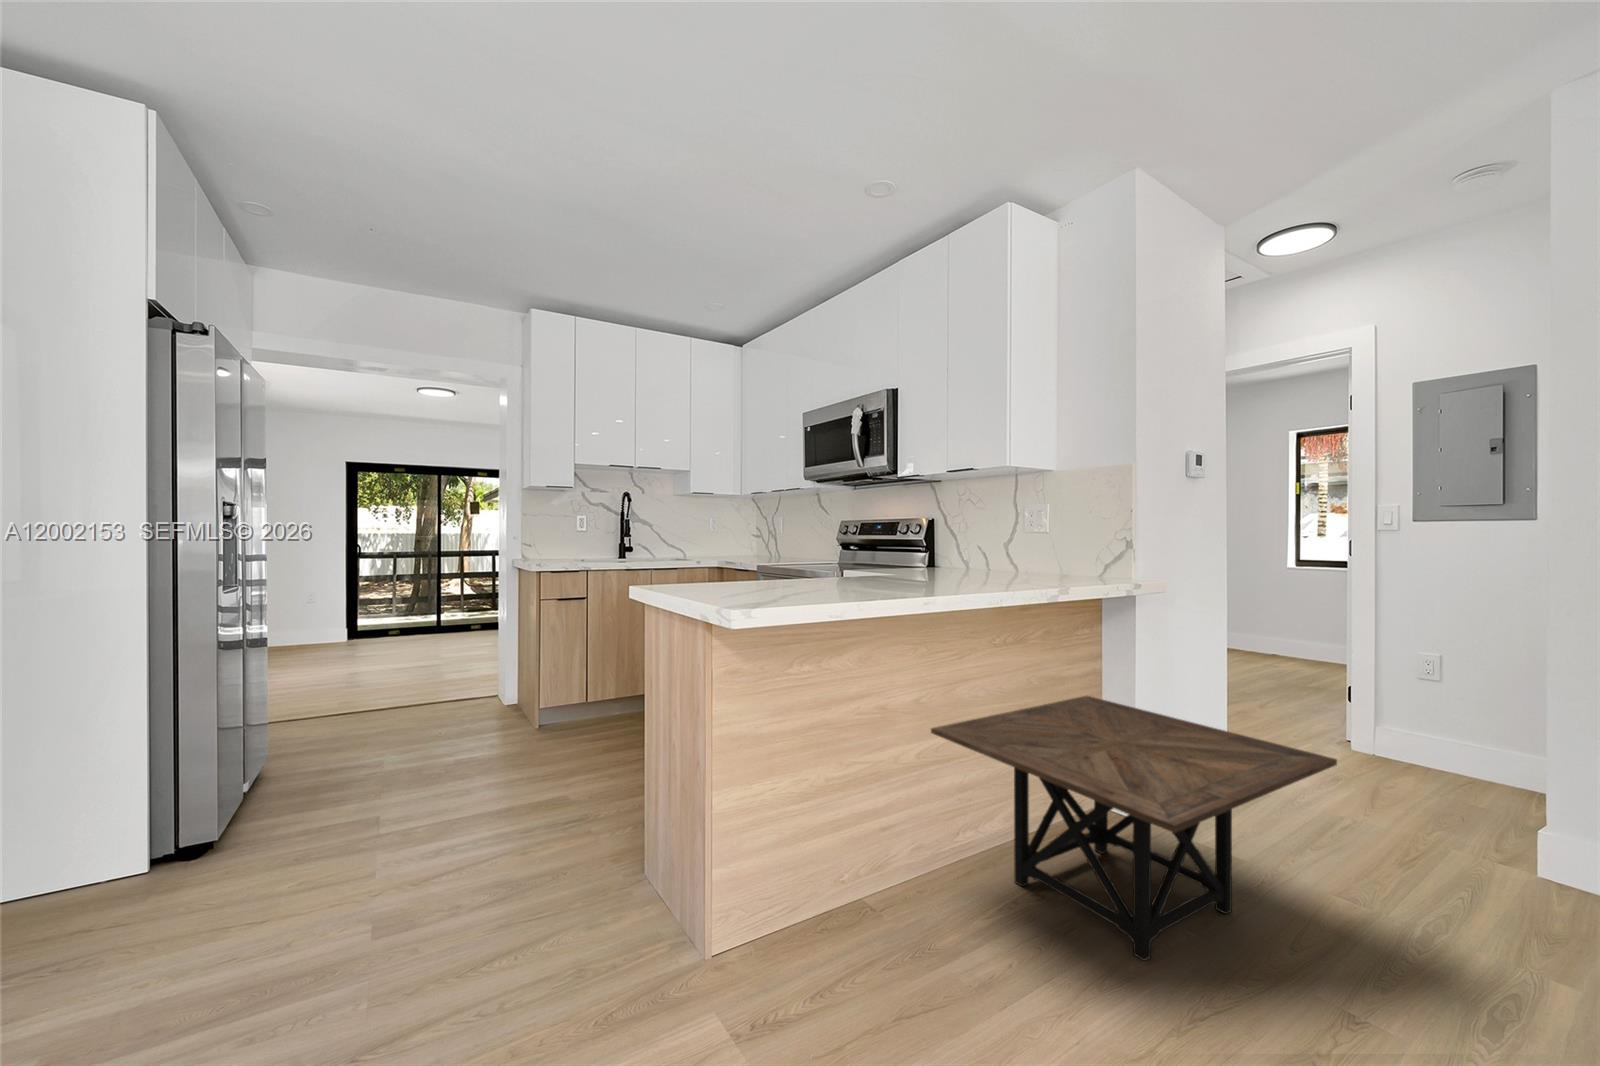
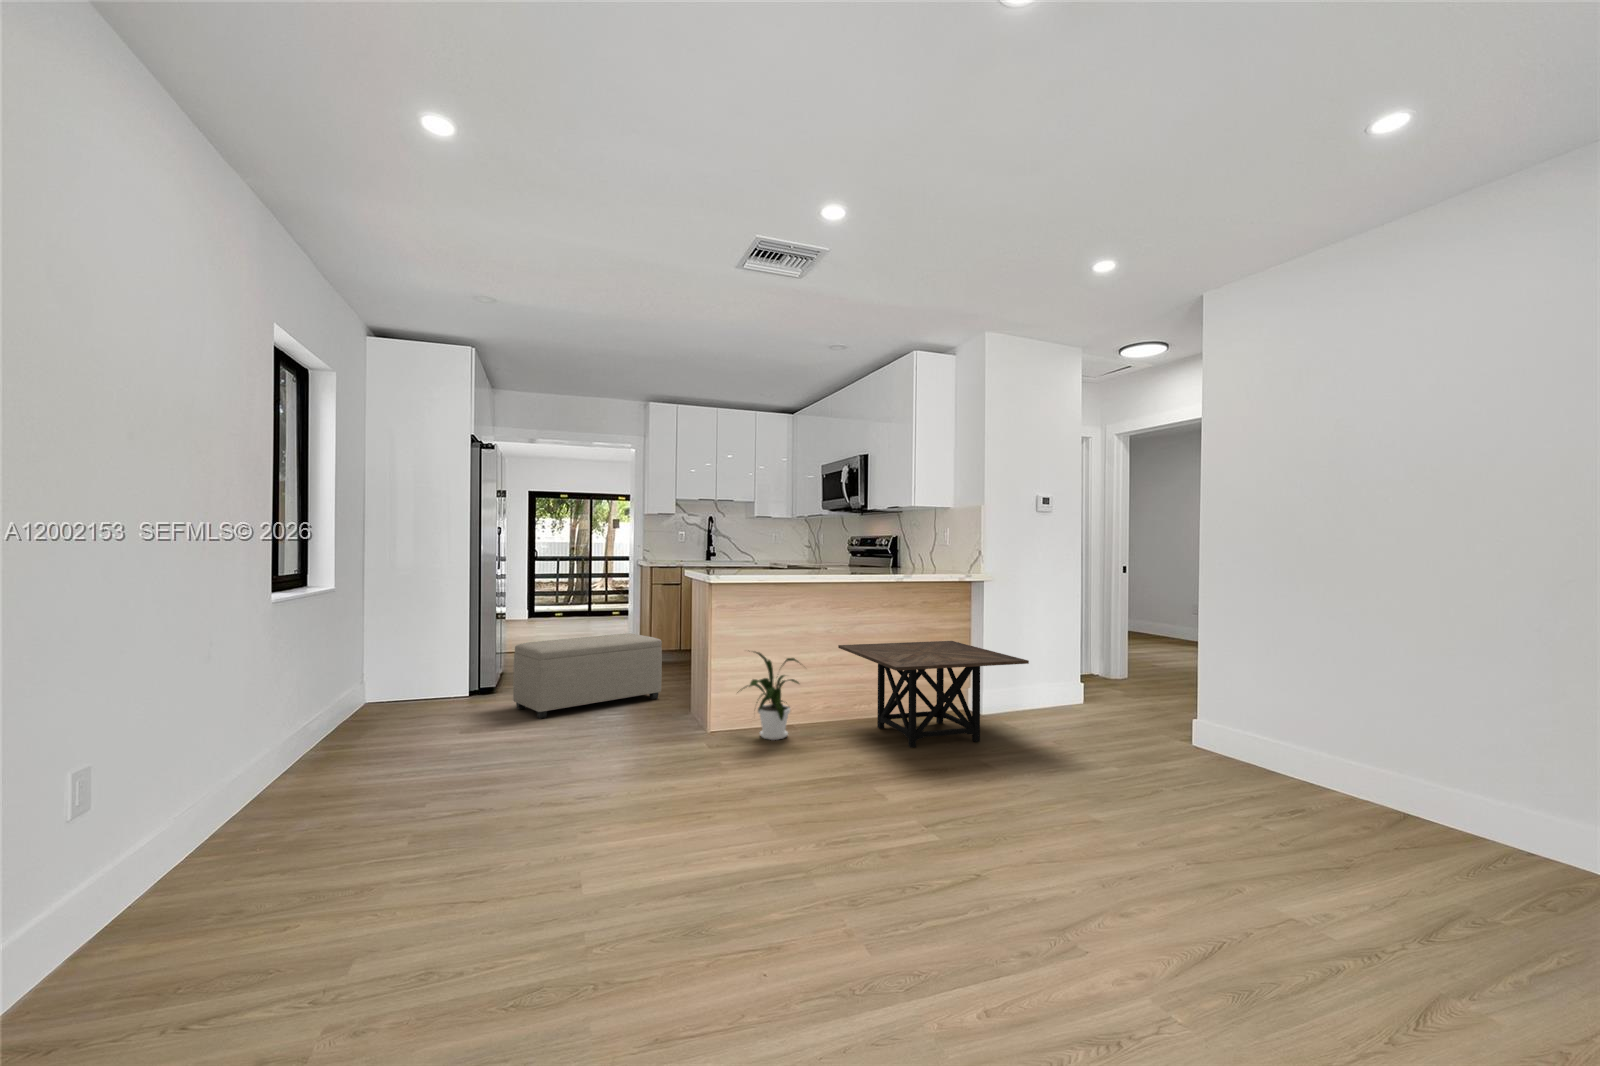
ottoman: none [239,704,572,950] -> present [513,633,662,719]
house plant: none [756,779,920,972] -> present [749,652,799,740]

